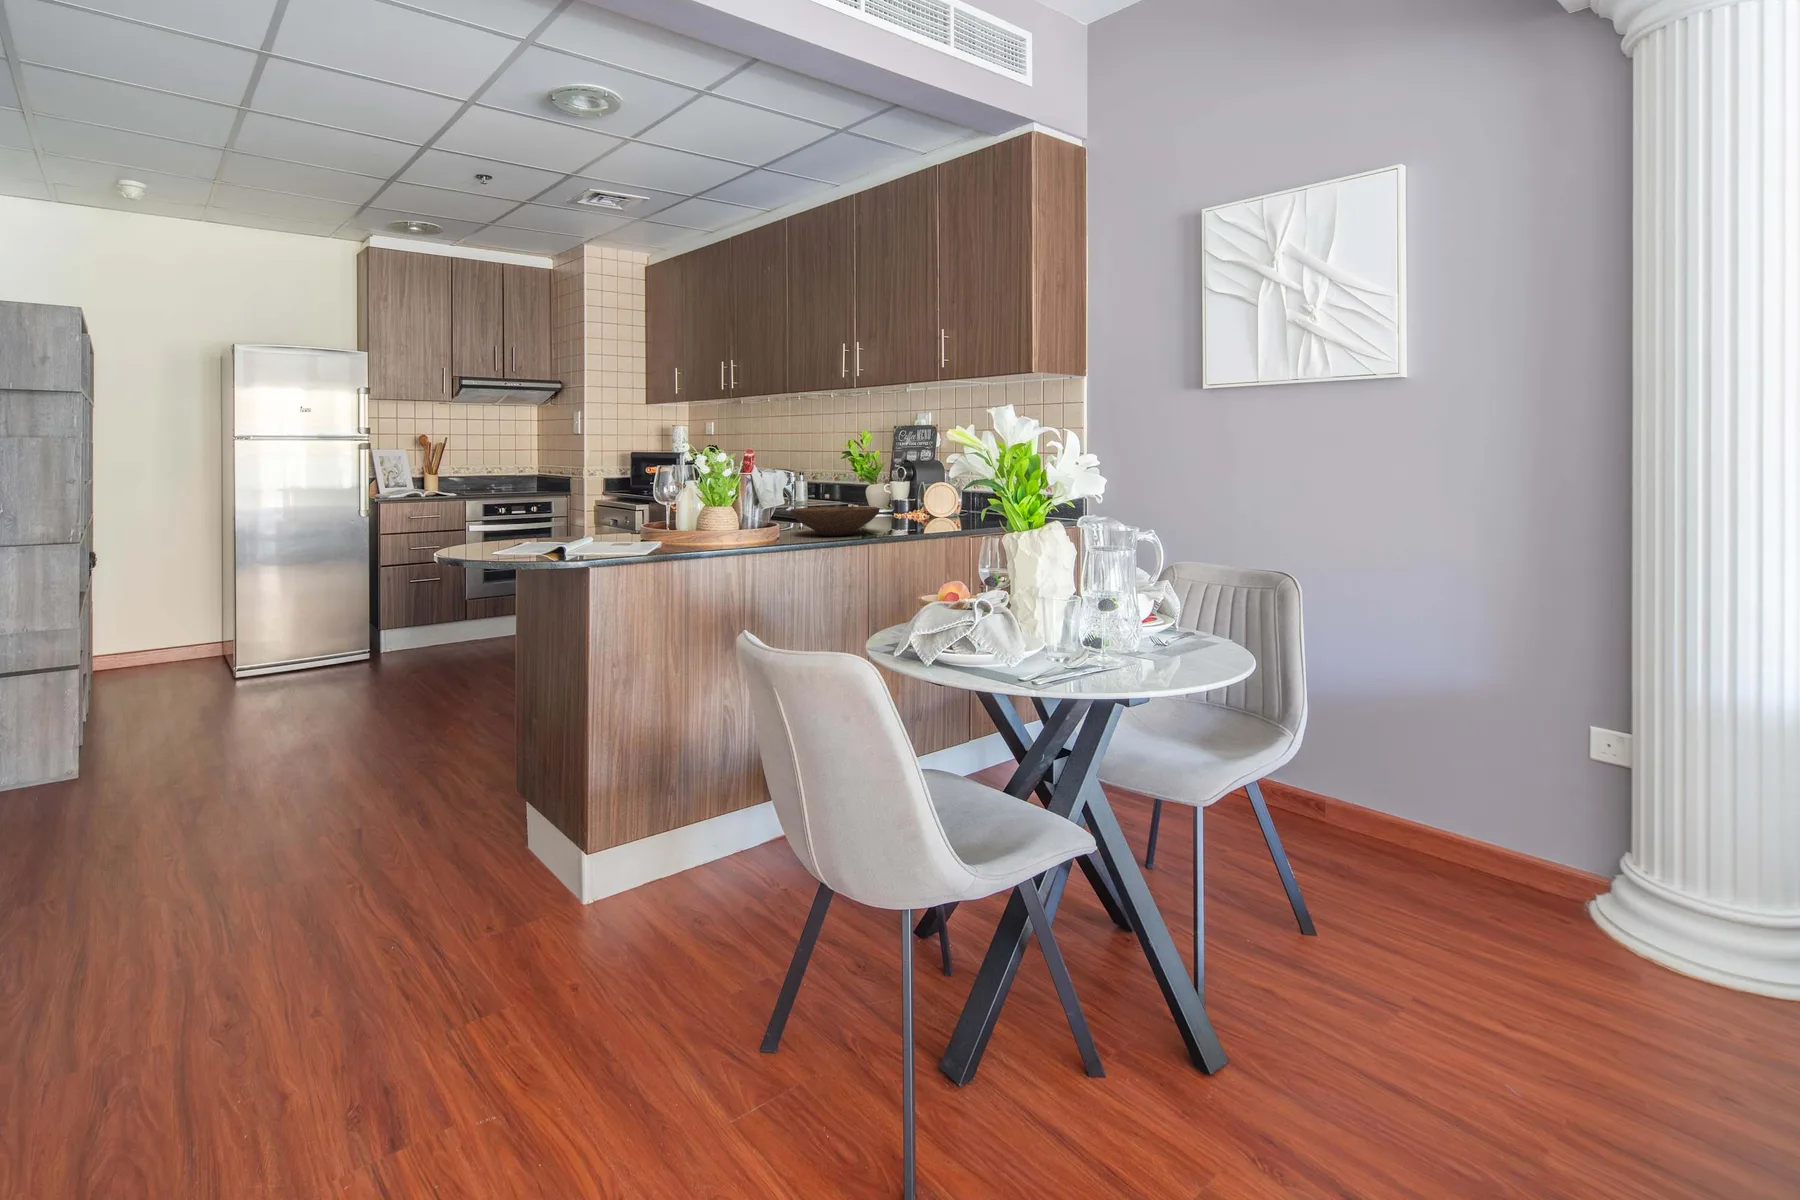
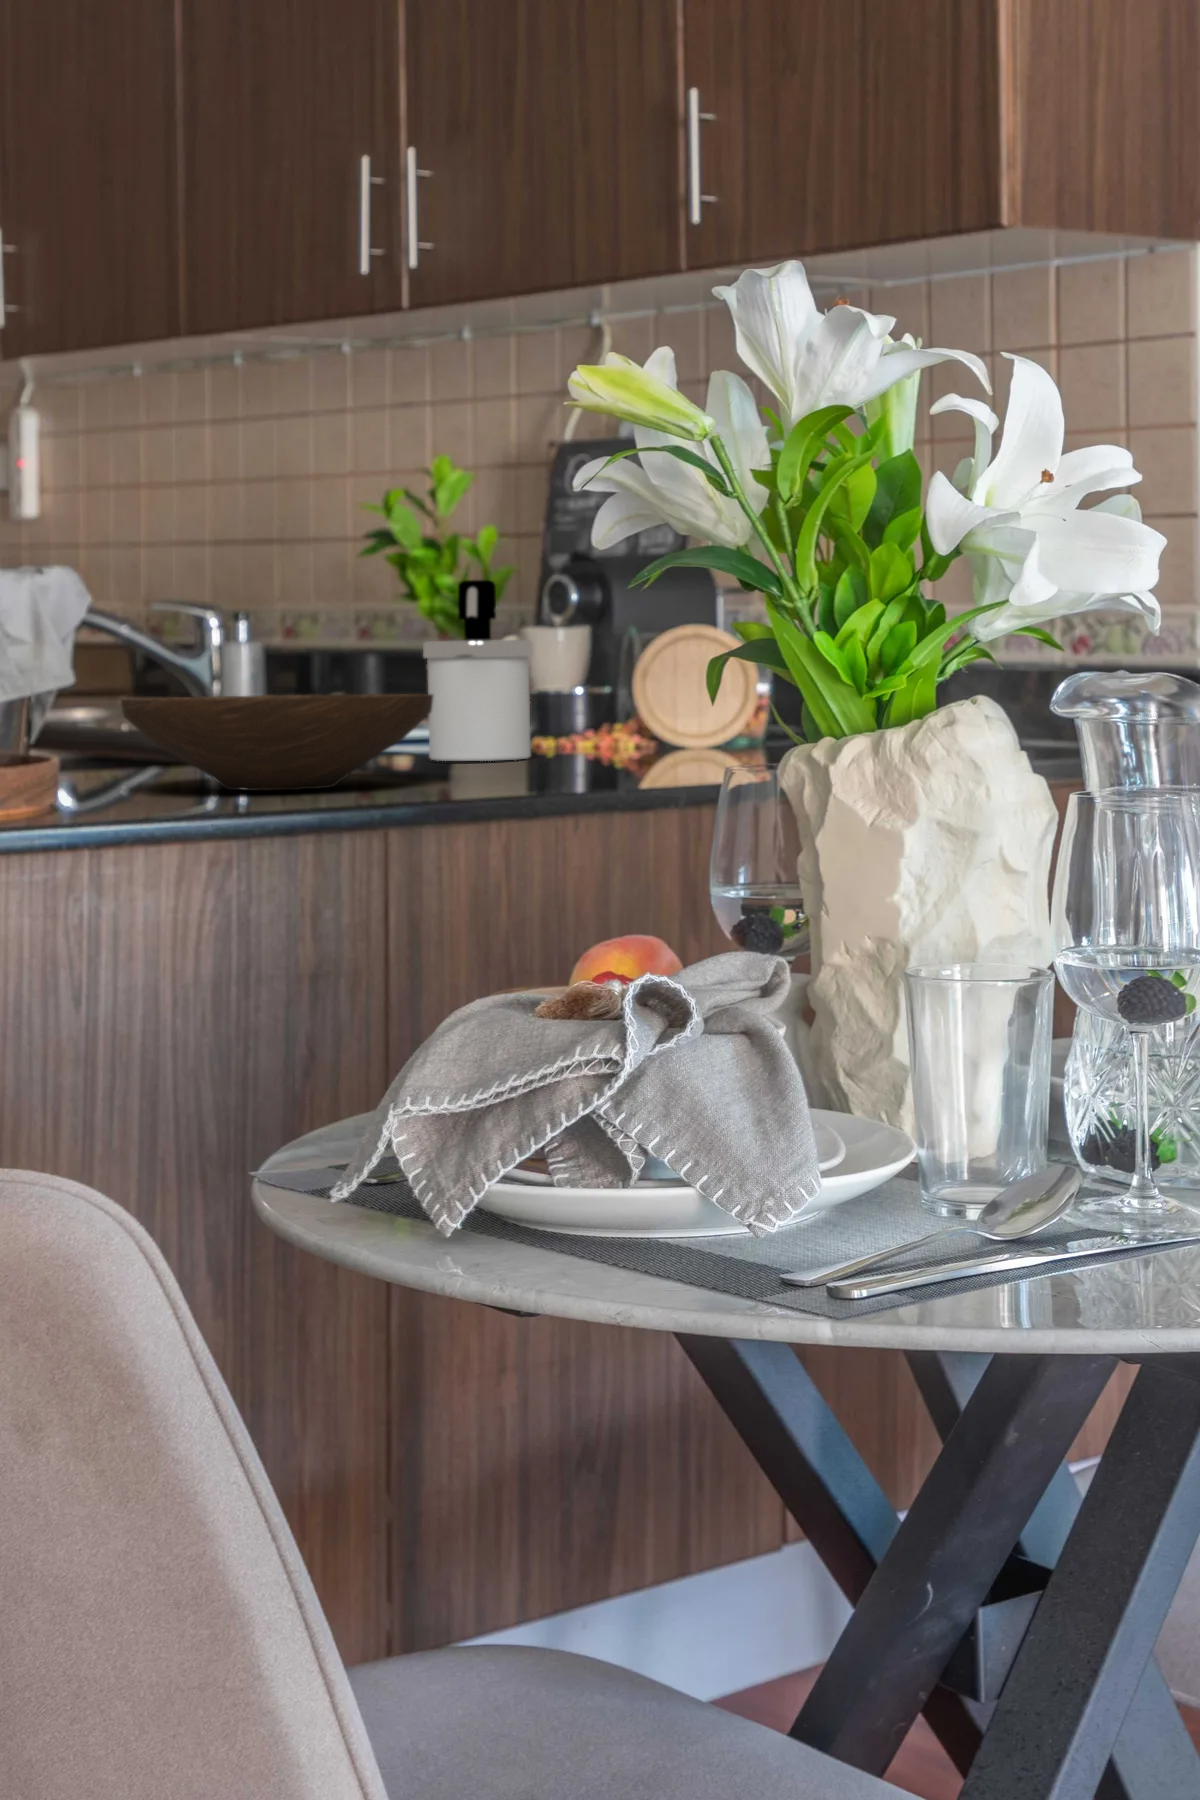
soap dispenser: none [869,471,901,524] -> present [423,580,533,761]

